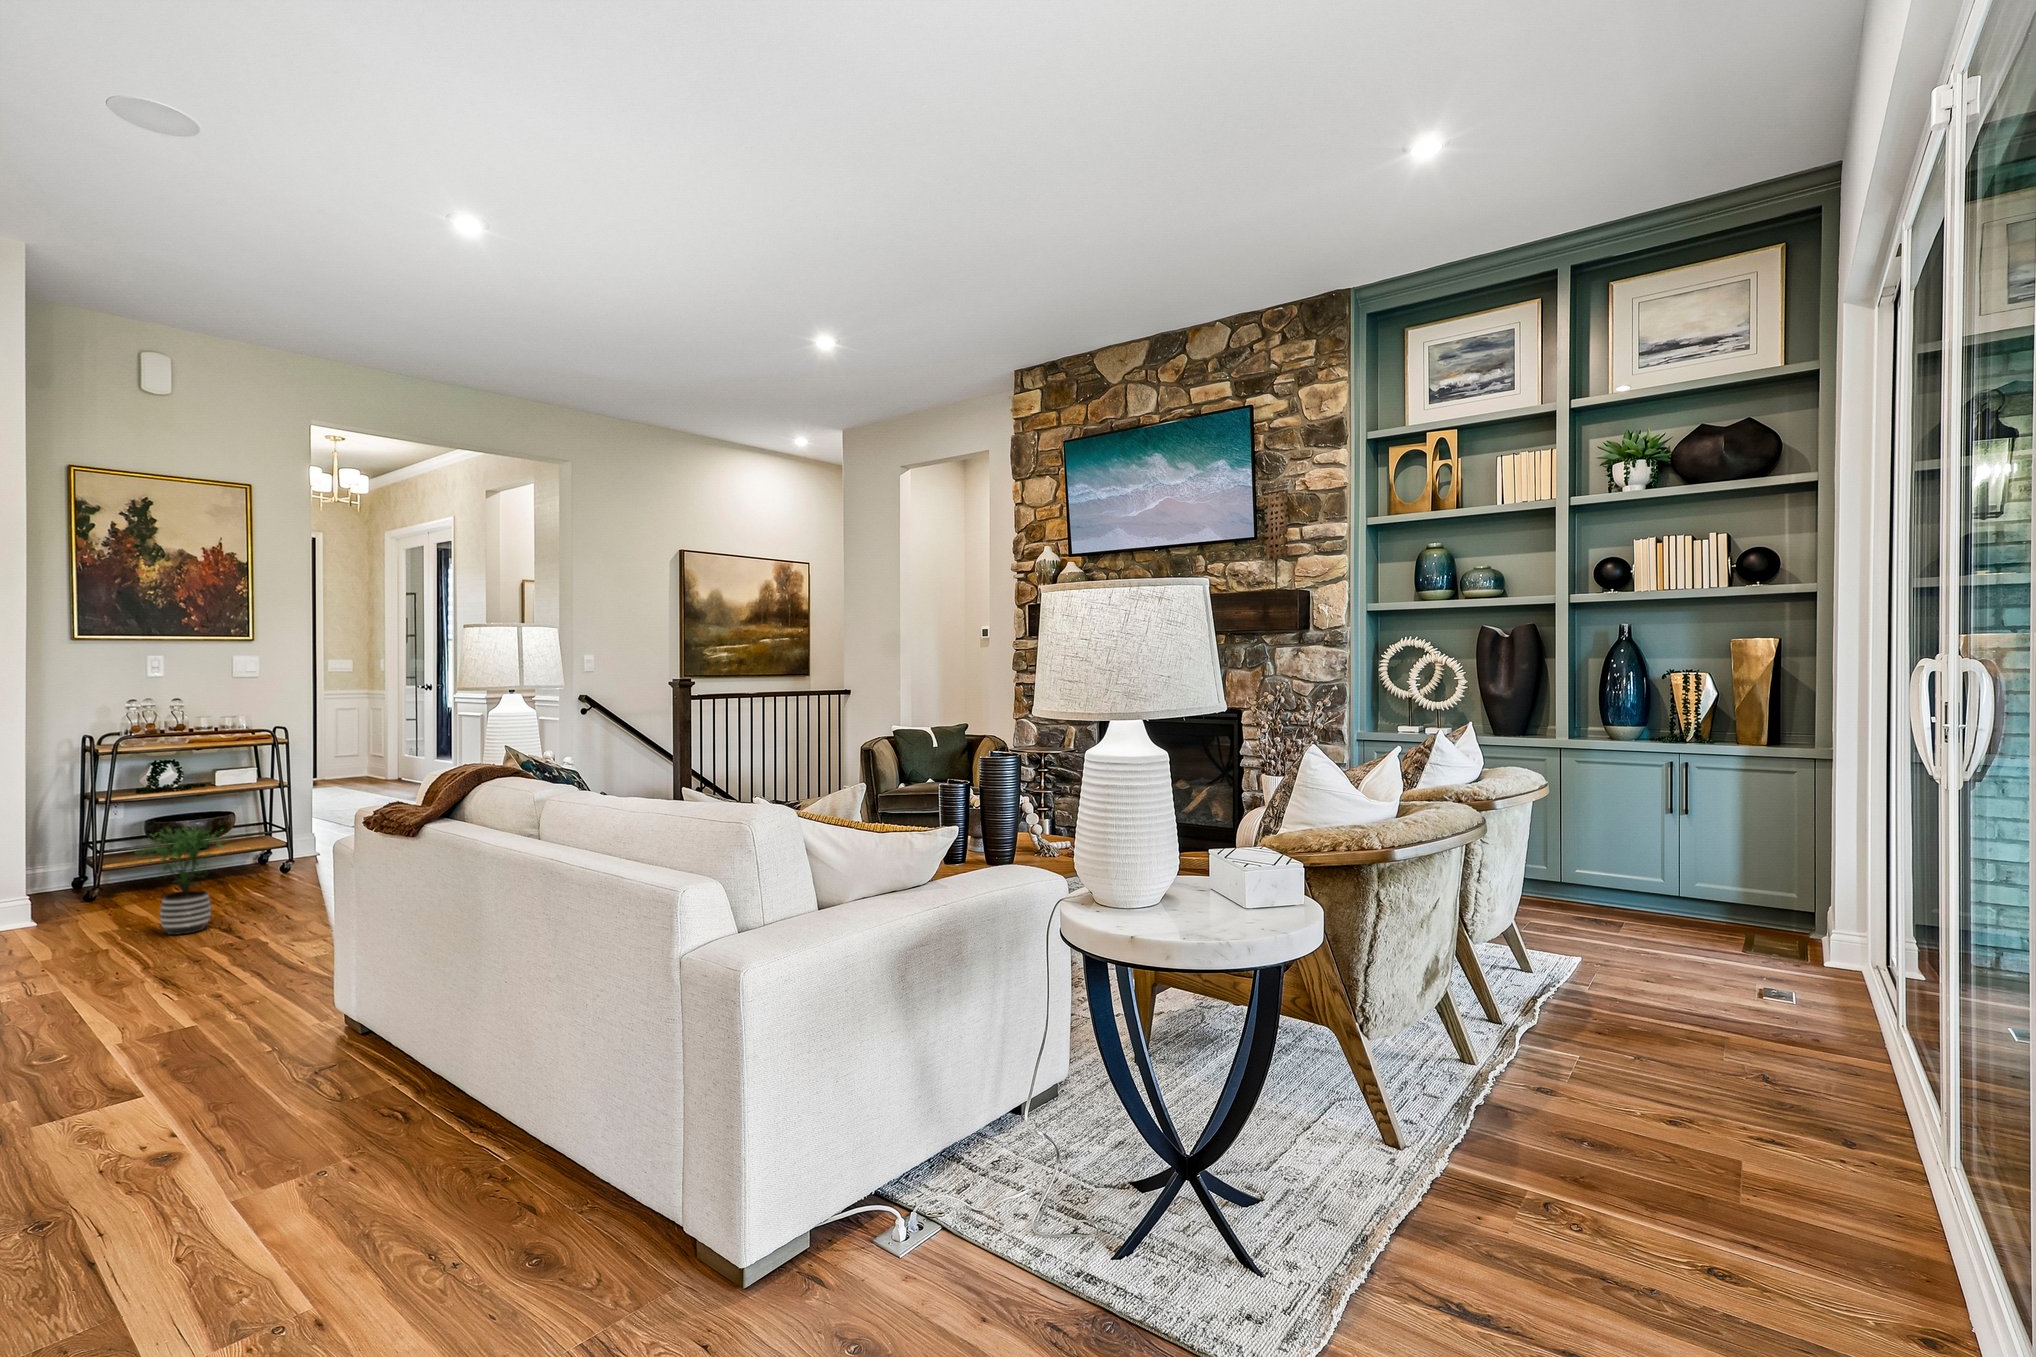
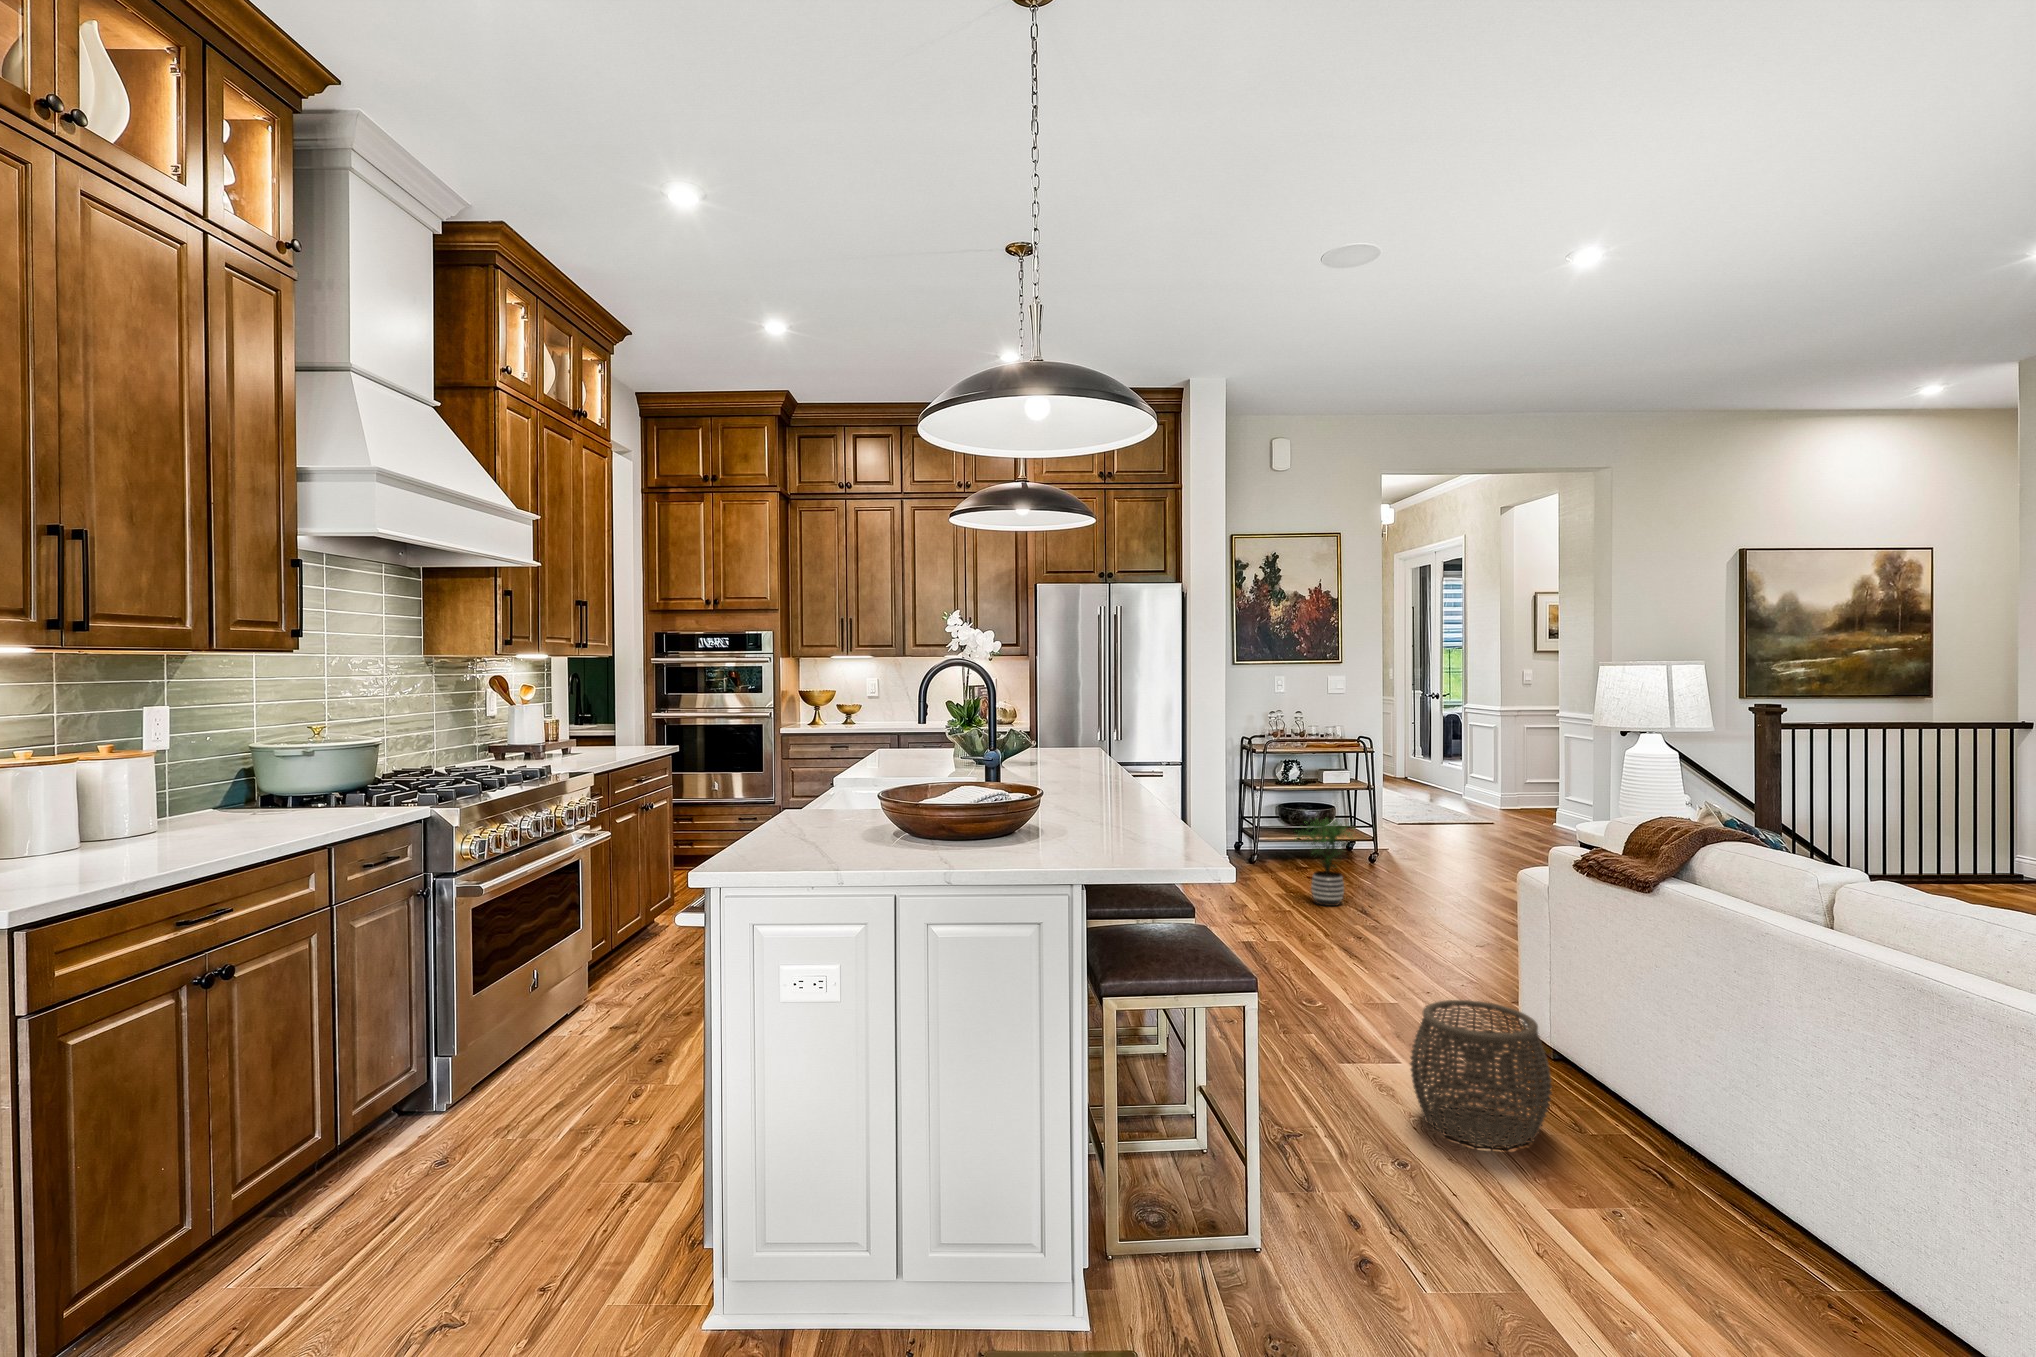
woven basket: none [120,1018,321,1202] -> present [1410,1000,1552,1148]

